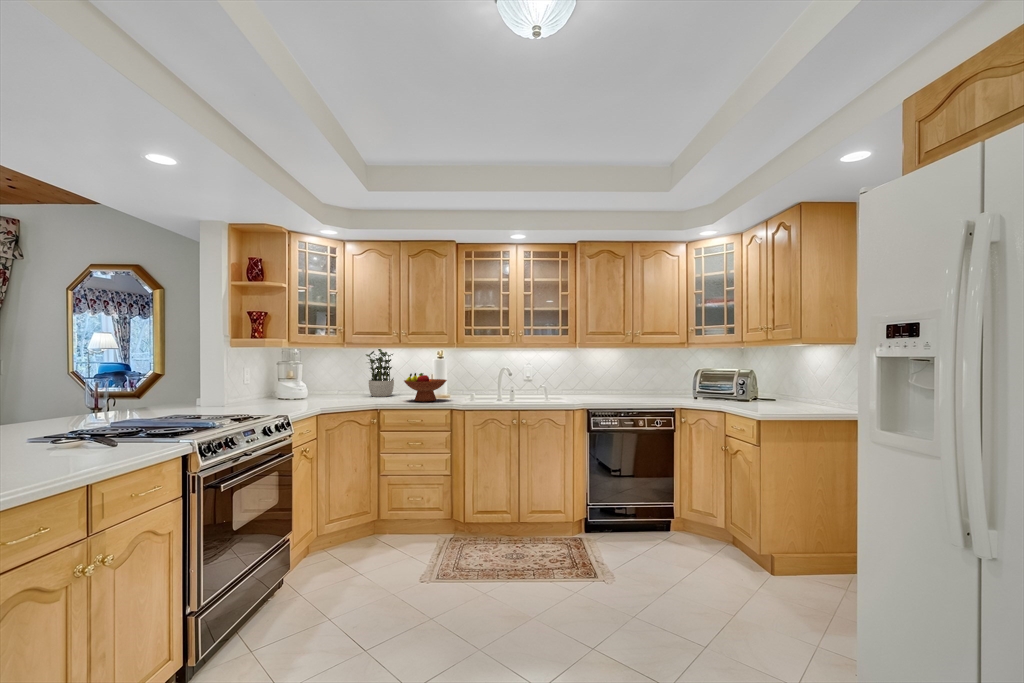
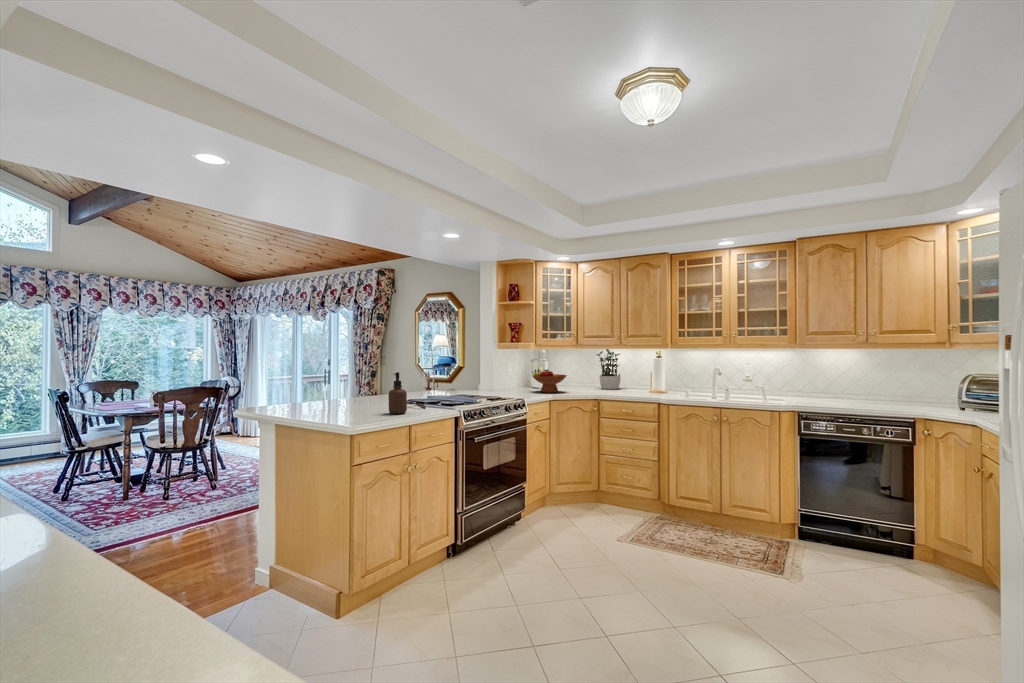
fruit bowl: present [404,373,447,402] -> present [532,369,567,393]
soap dispenser: none [45,382,90,460] -> present [388,372,407,414]

